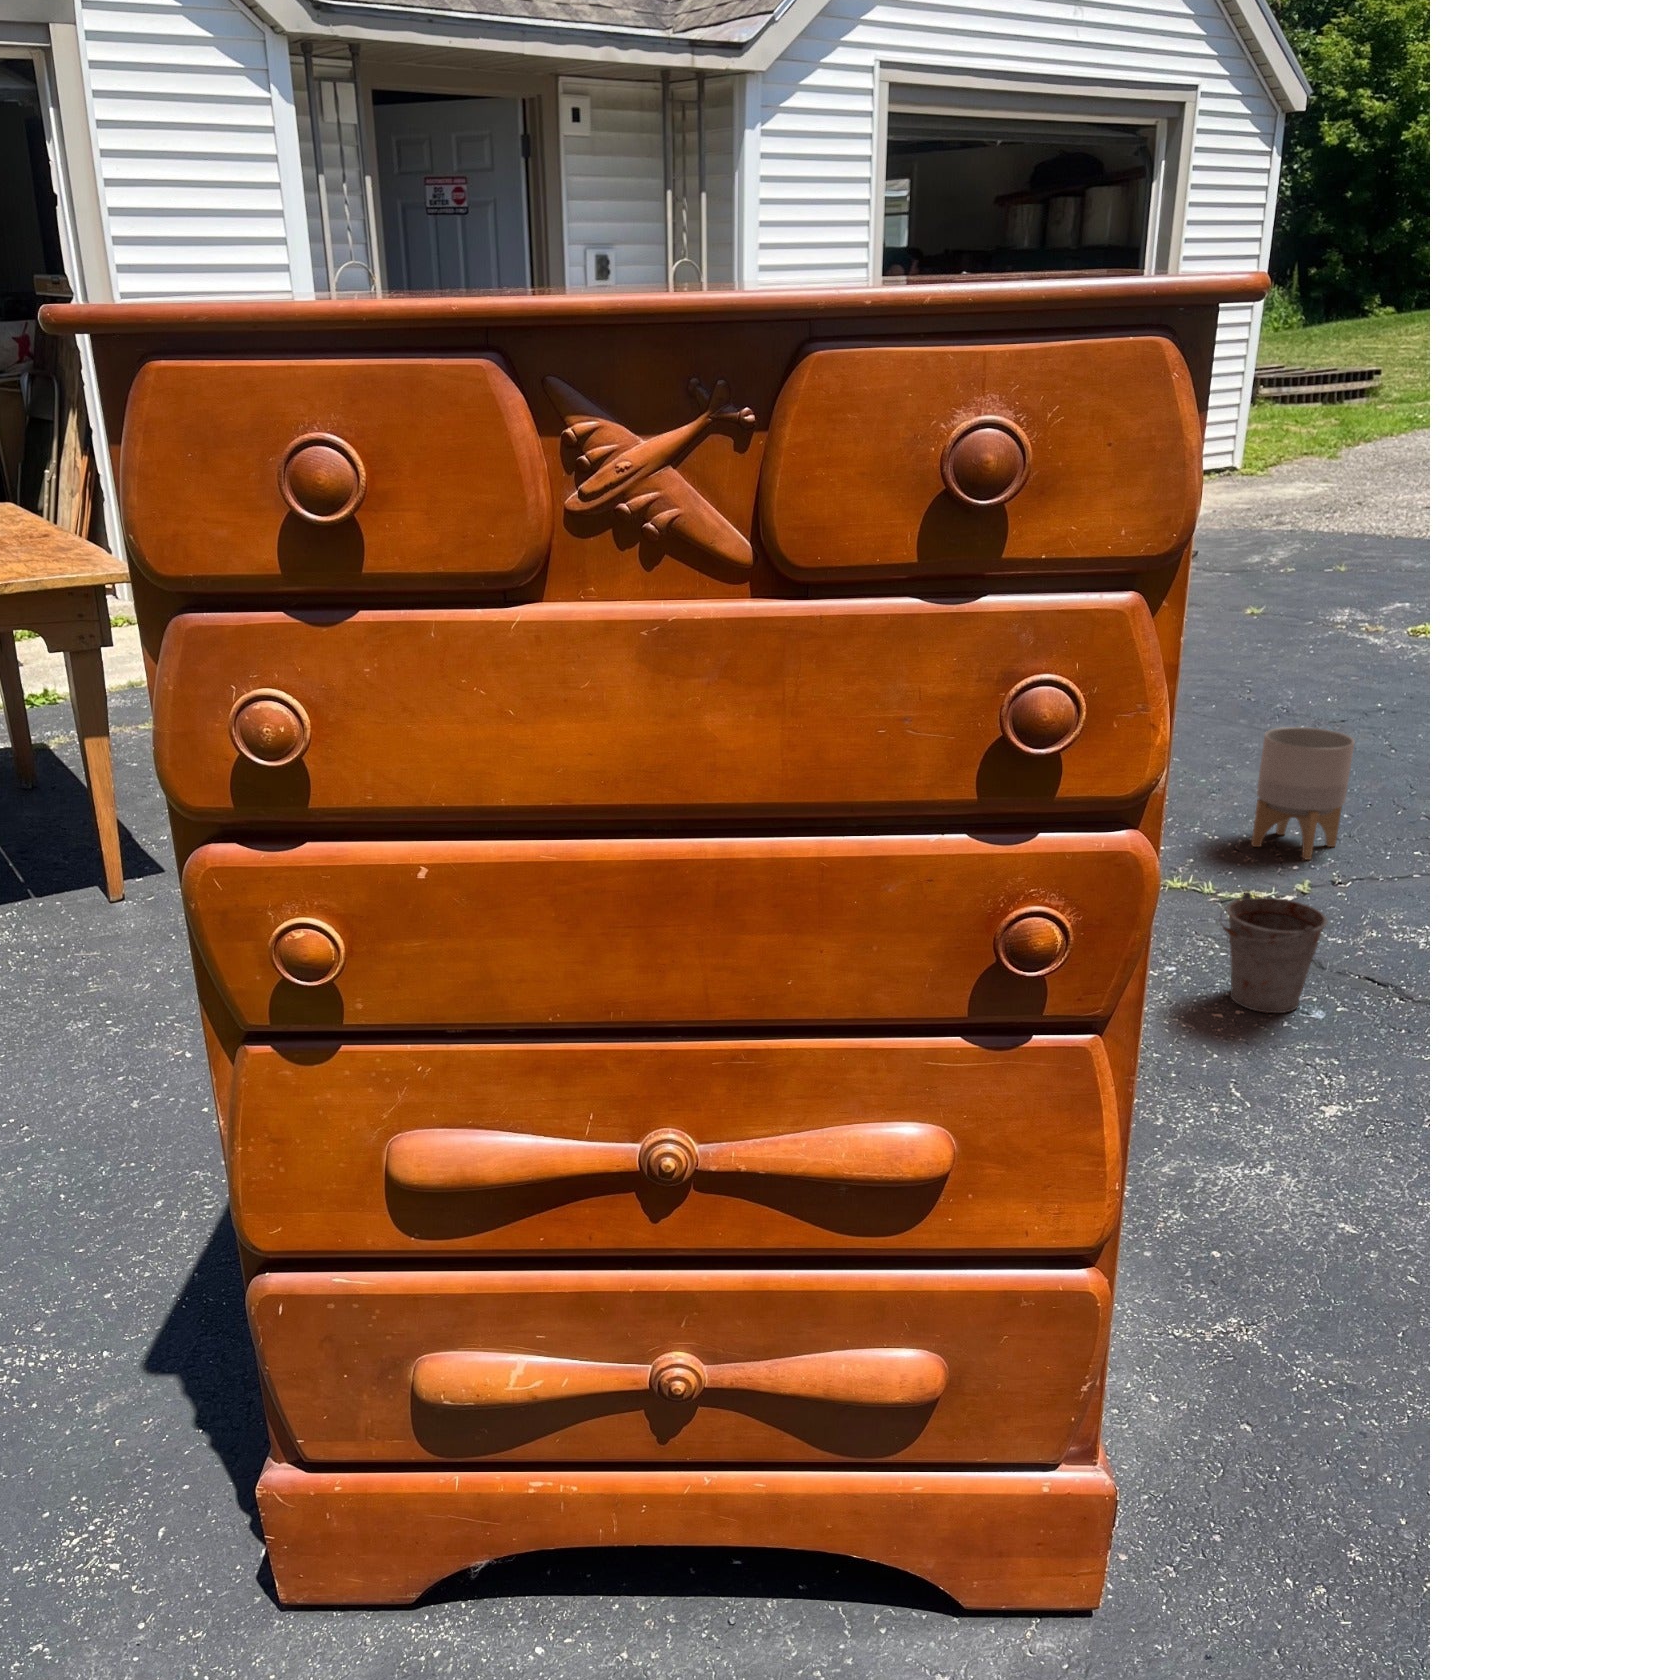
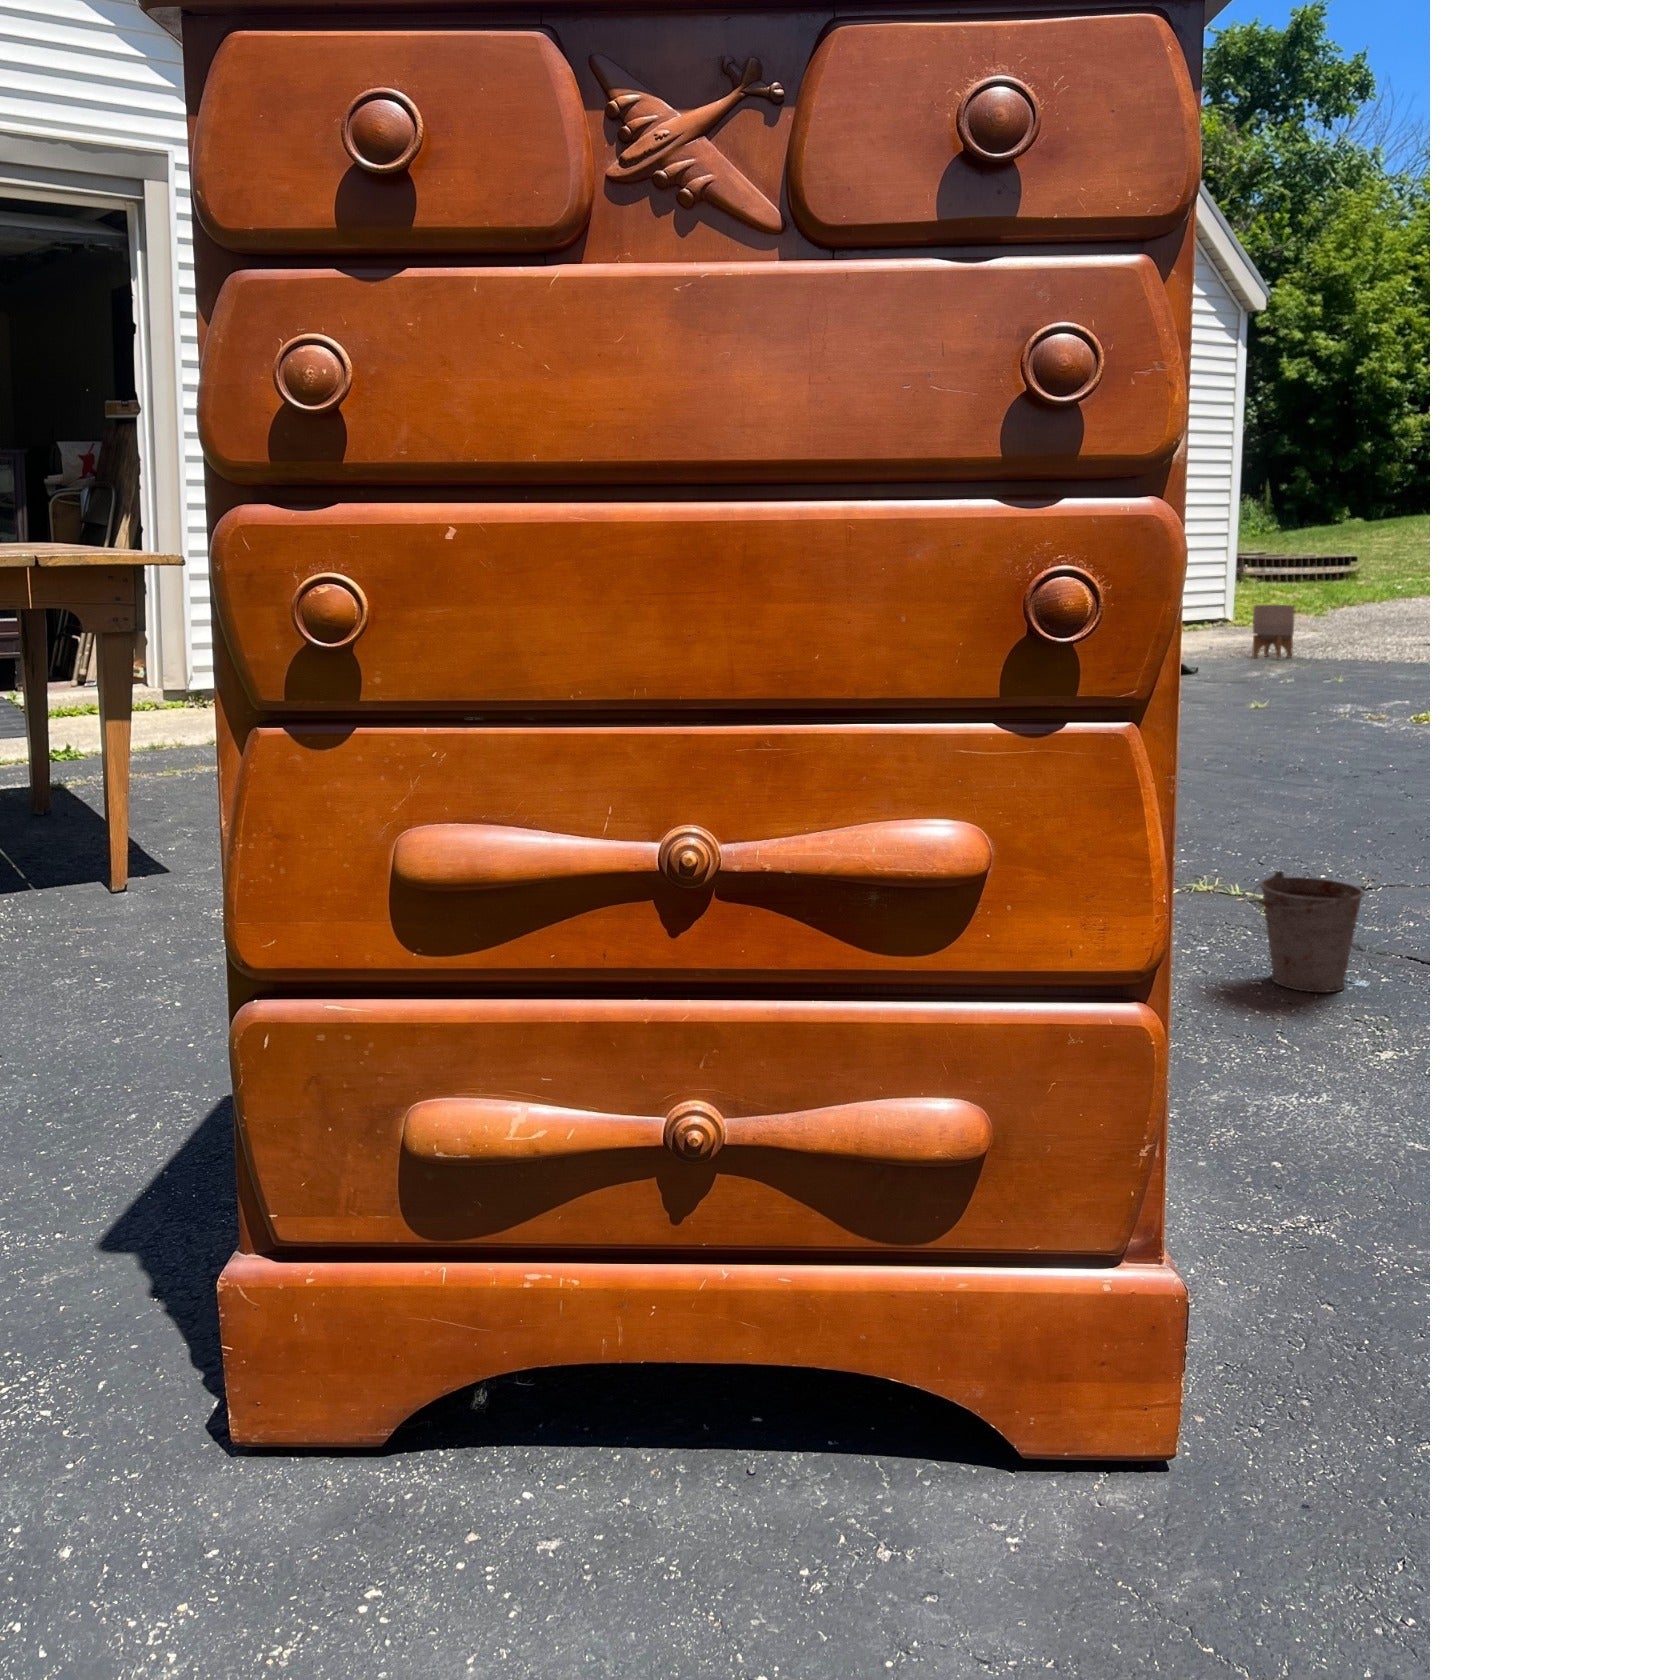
planter: present [1251,727,1355,860] -> present [1252,605,1295,659]

